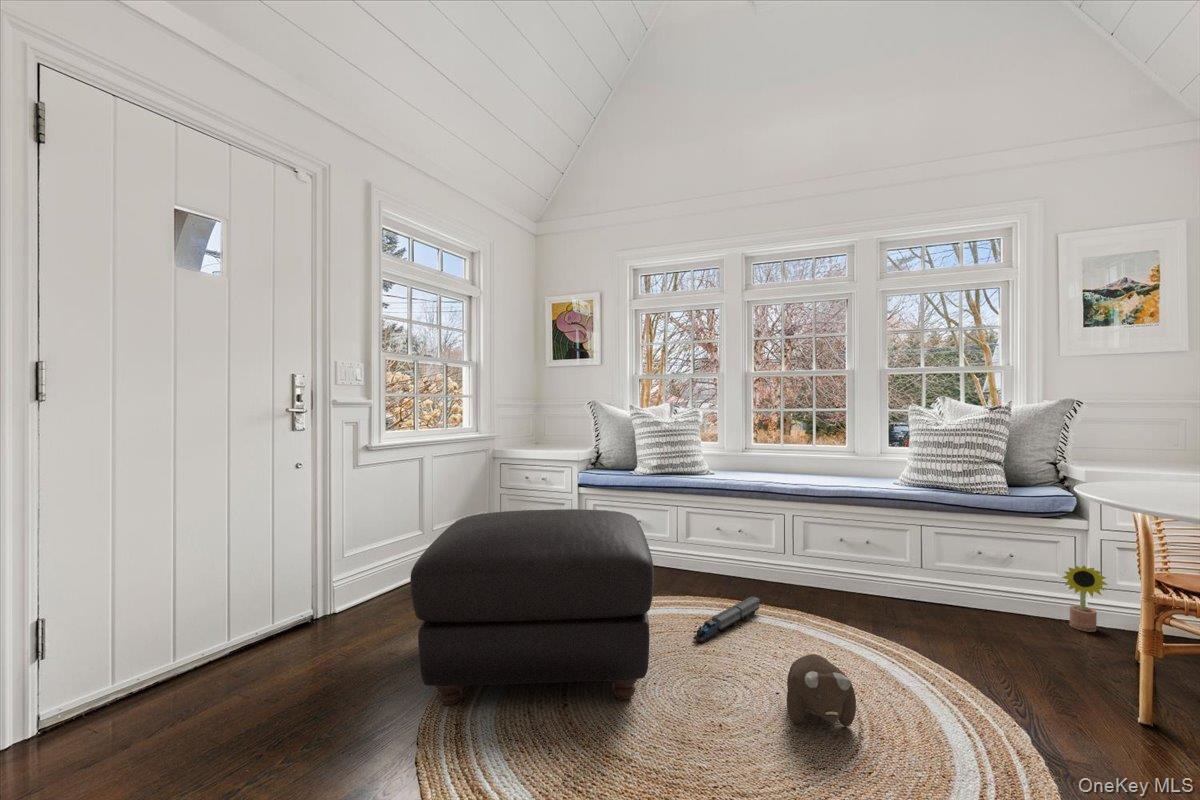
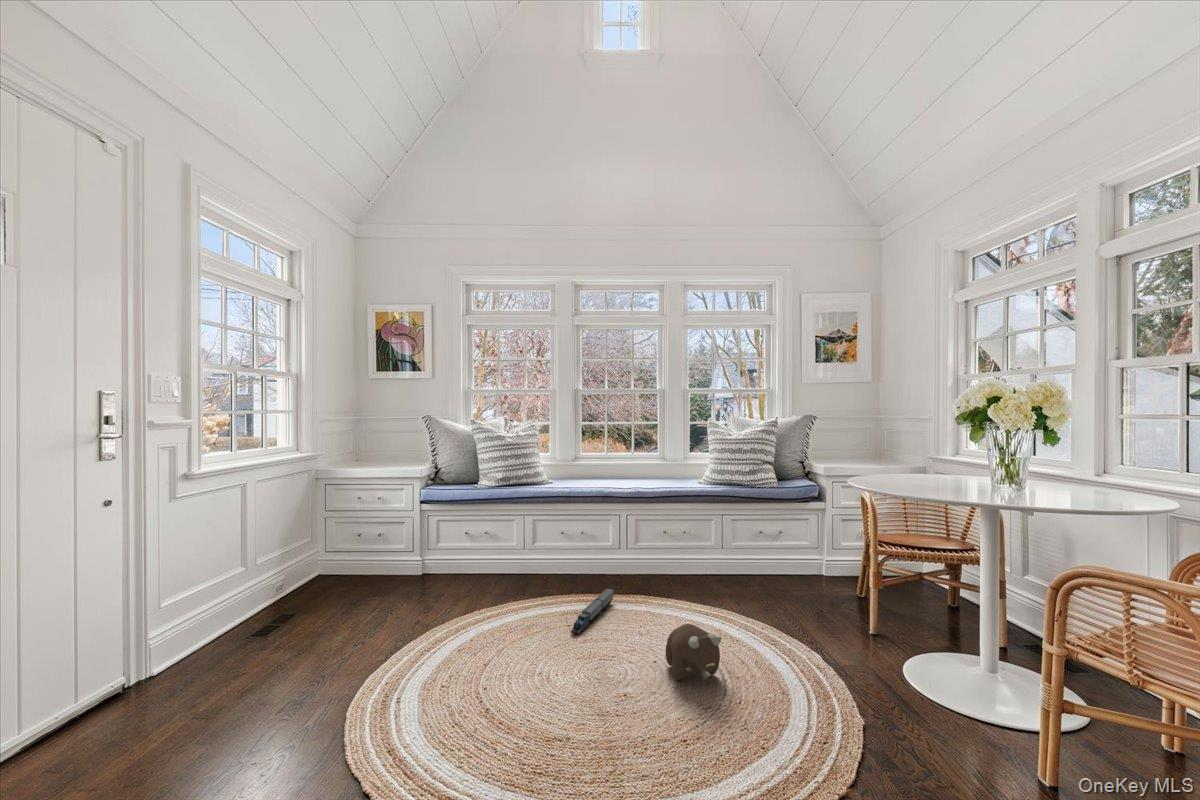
ottoman: present [410,509,654,706] -> none [329,525,567,741]
decorative plant: present [1063,565,1108,632] -> none [813,534,840,581]

